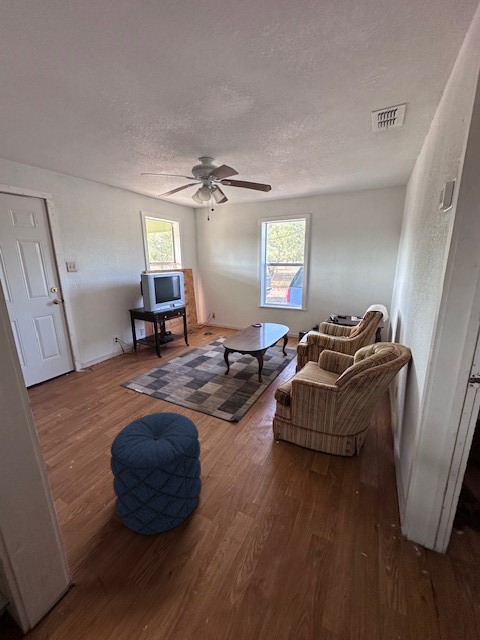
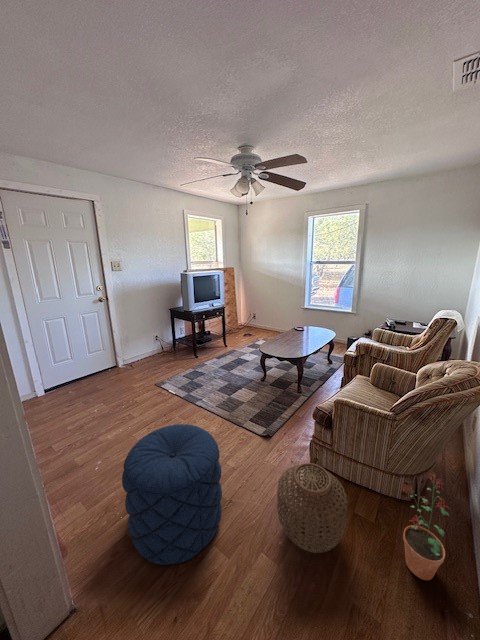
potted plant: none [344,425,378,508] -> present [403,472,449,580]
woven basket: none [250,432,306,502] -> present [277,463,347,553]

